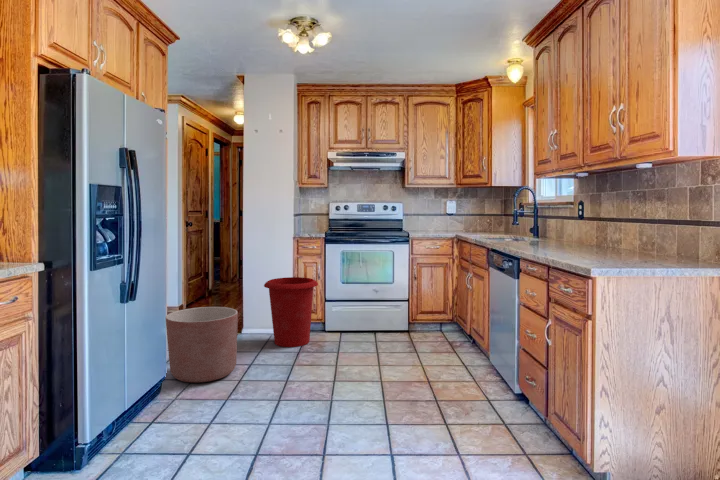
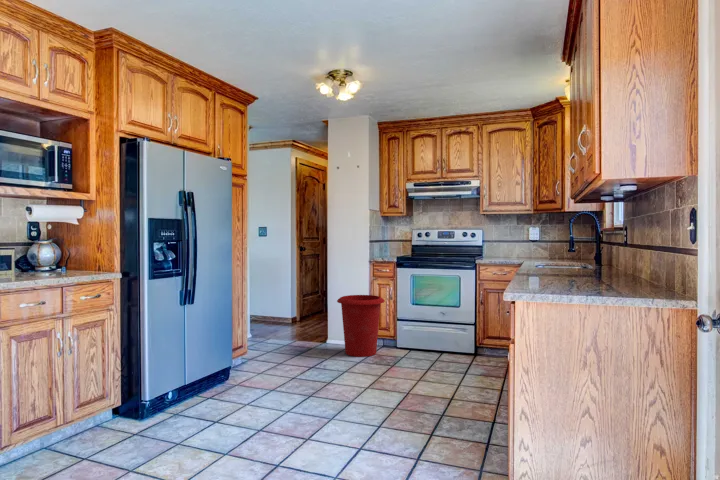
planter: present [166,307,238,383] -> none [243,314,300,375]

